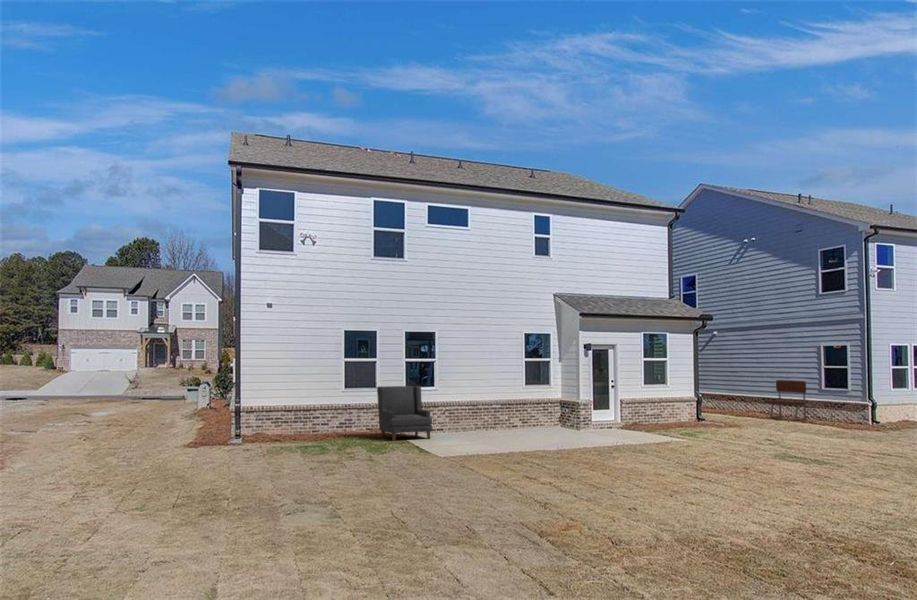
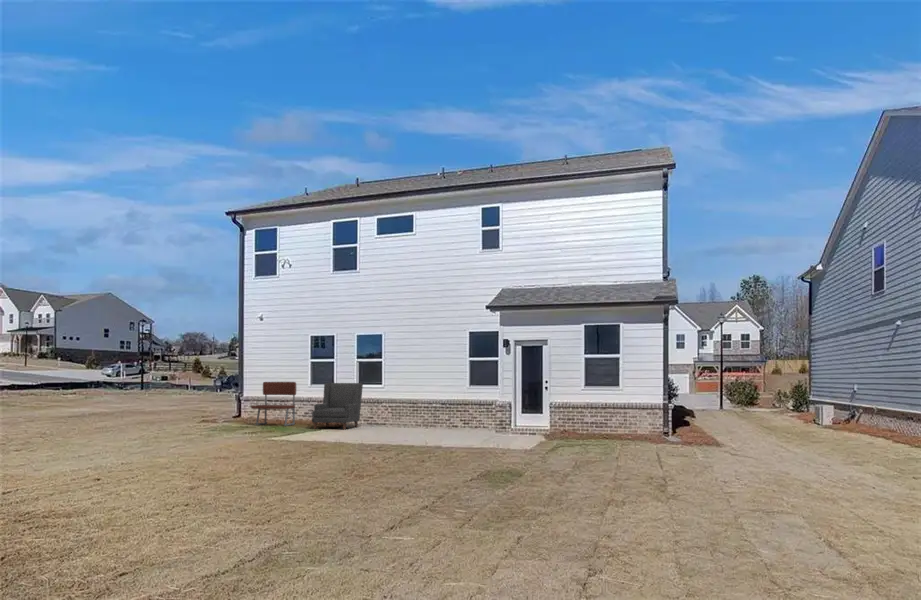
bench: present [765,380,806,421] -> present [251,382,296,426]

